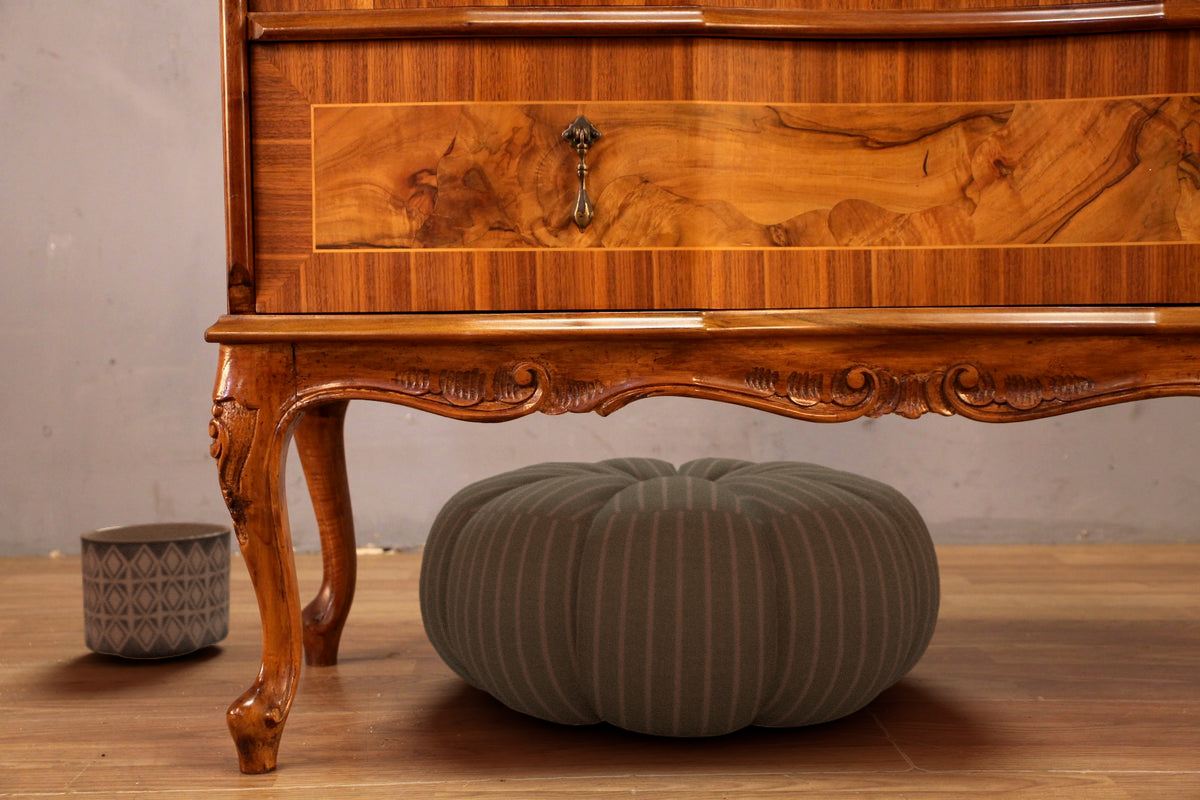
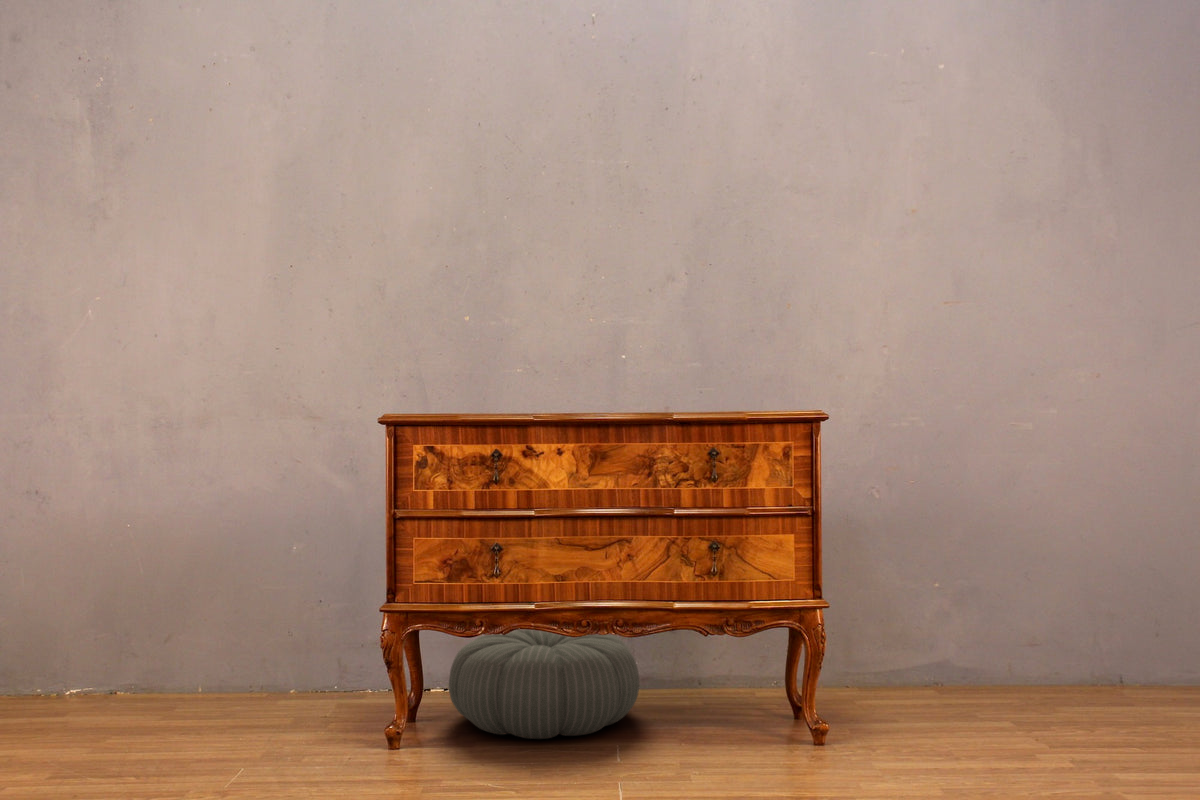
planter: present [80,522,231,660] -> none [318,648,376,707]

